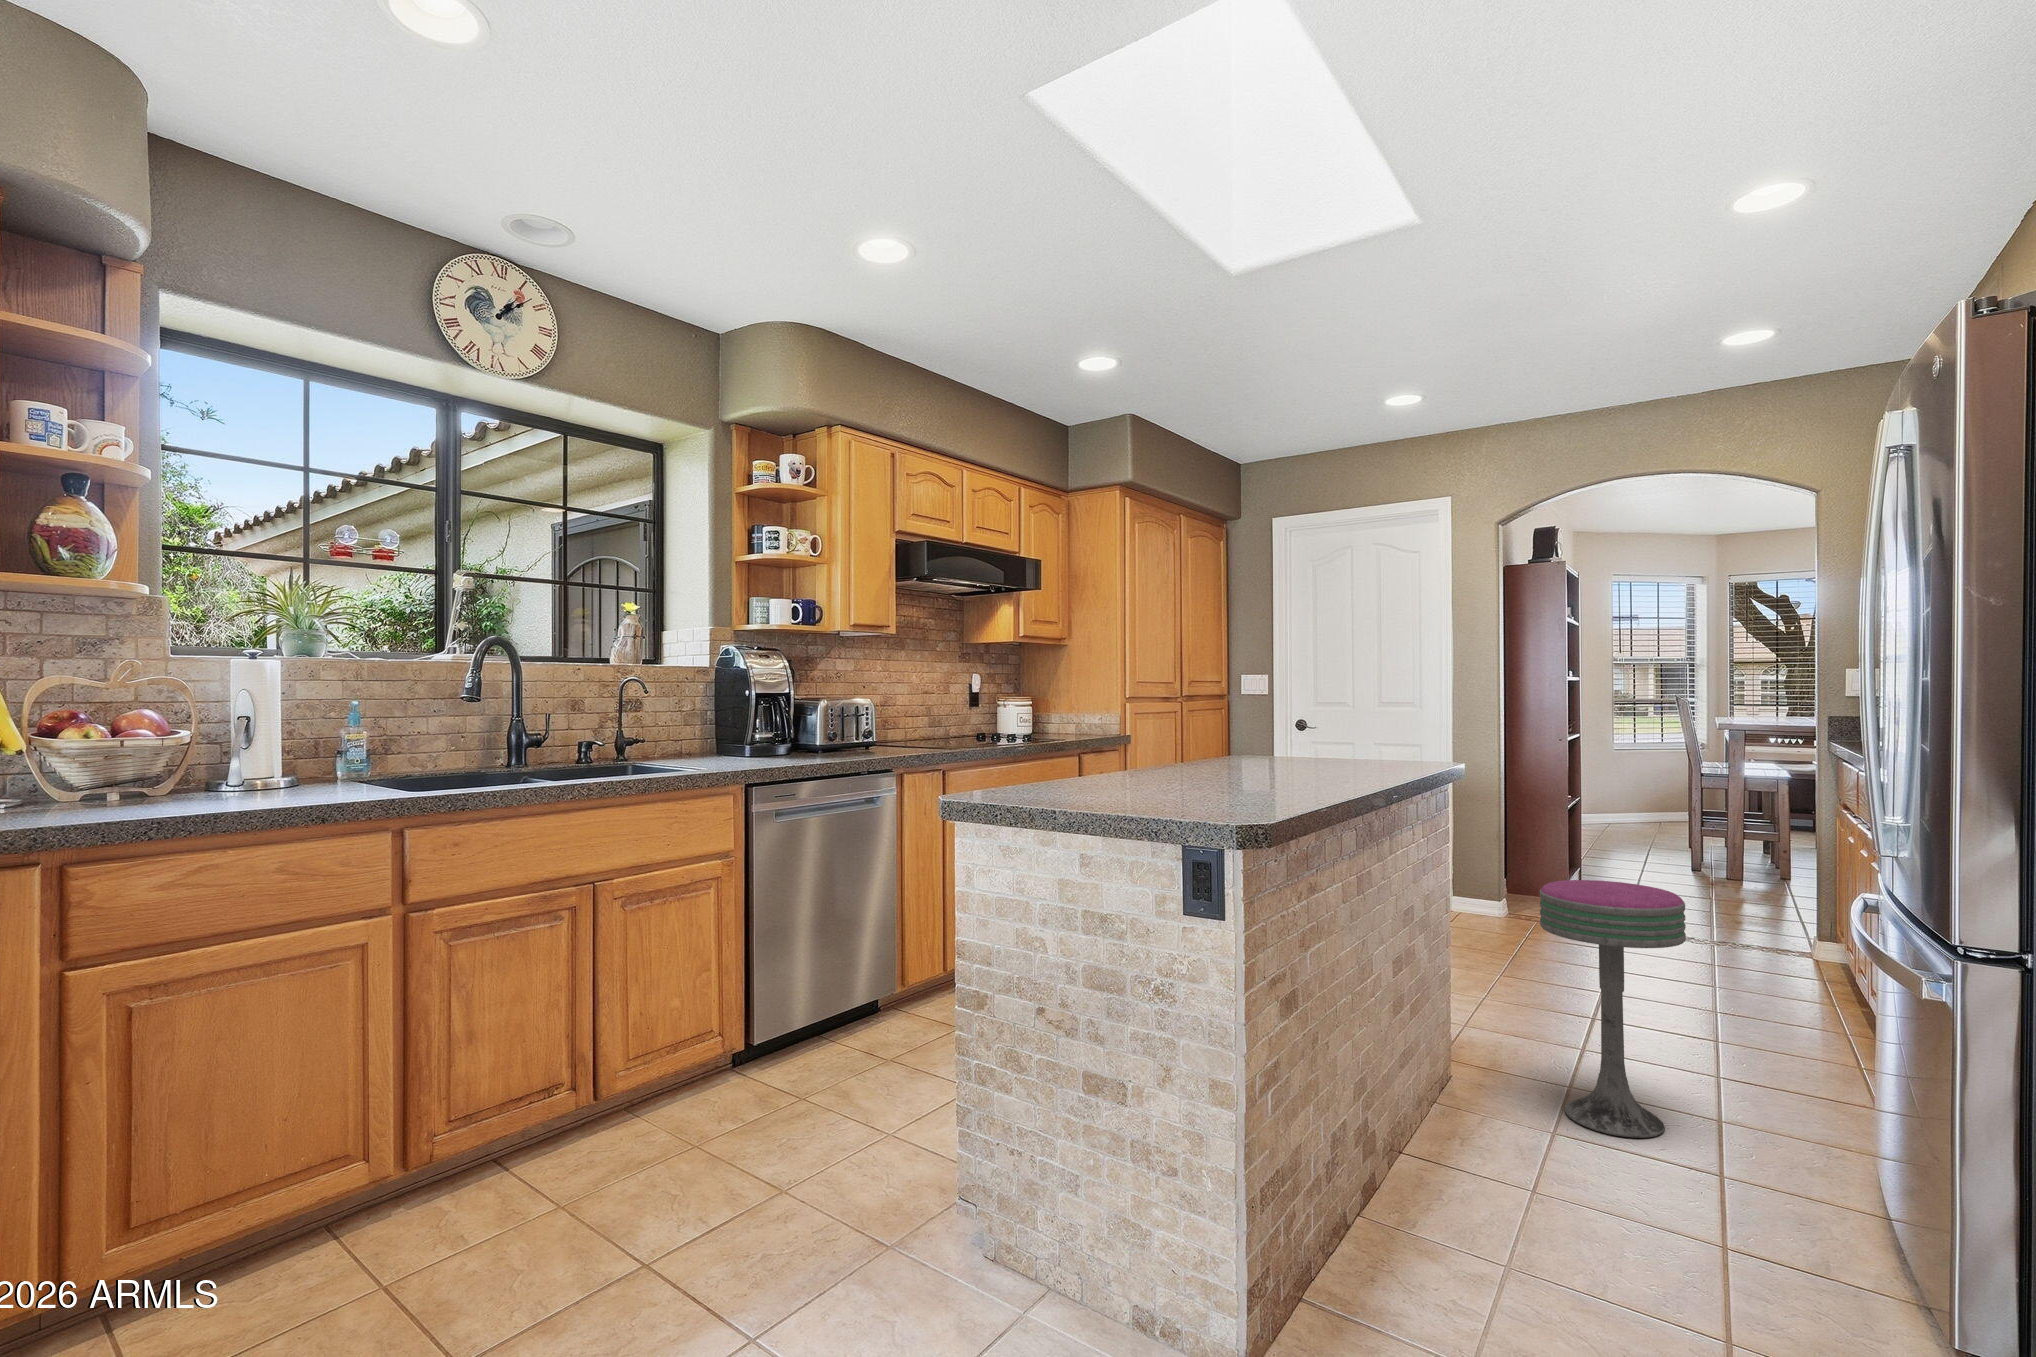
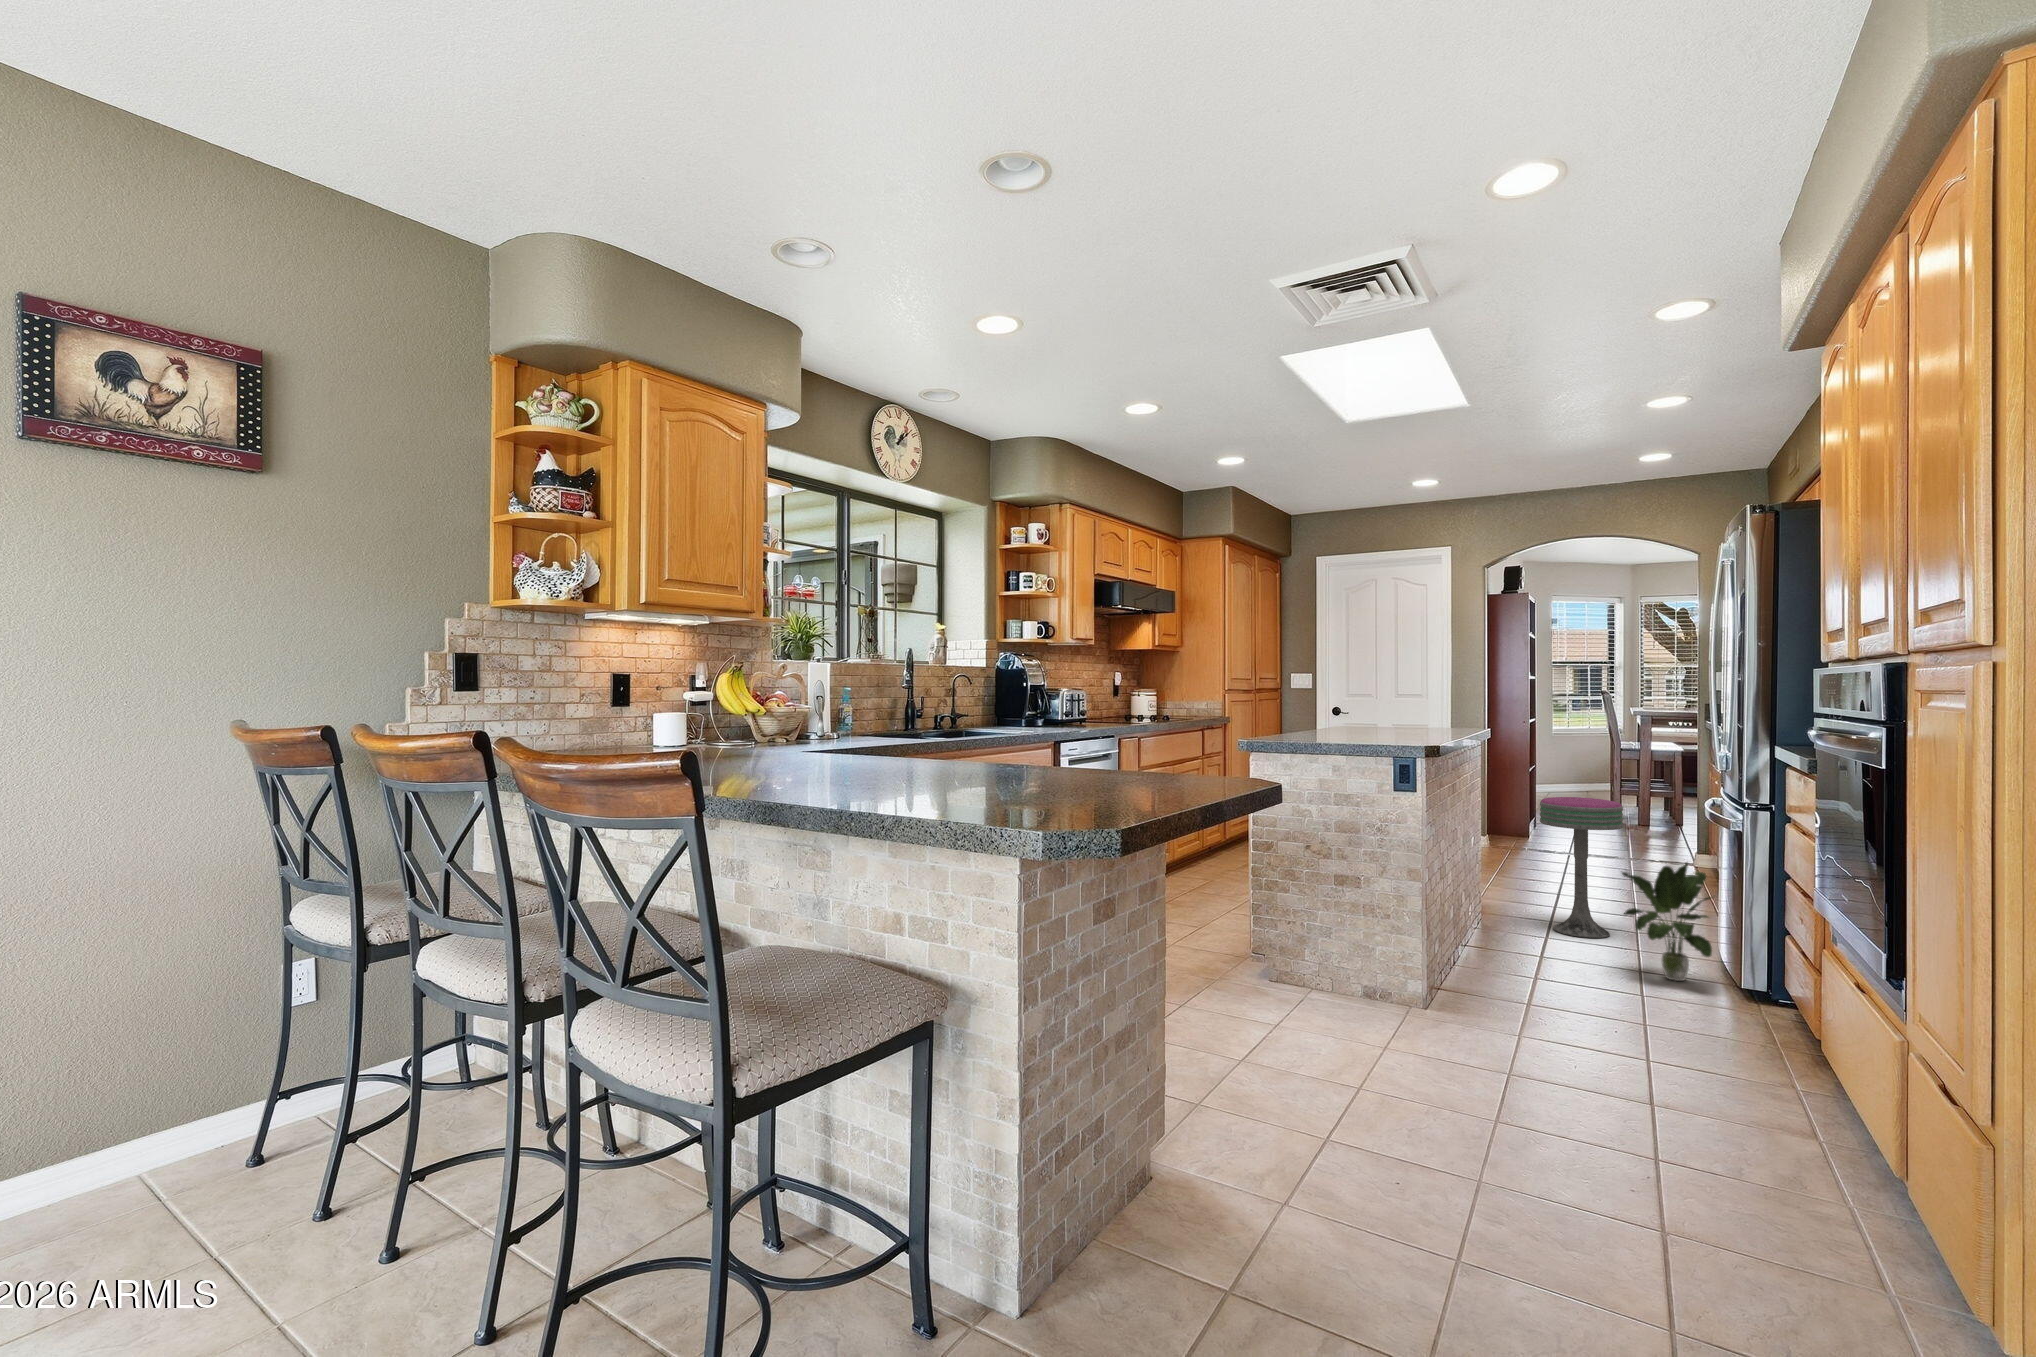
potted plant: none [1672,1043,1875,1287] -> present [1622,862,1713,981]

